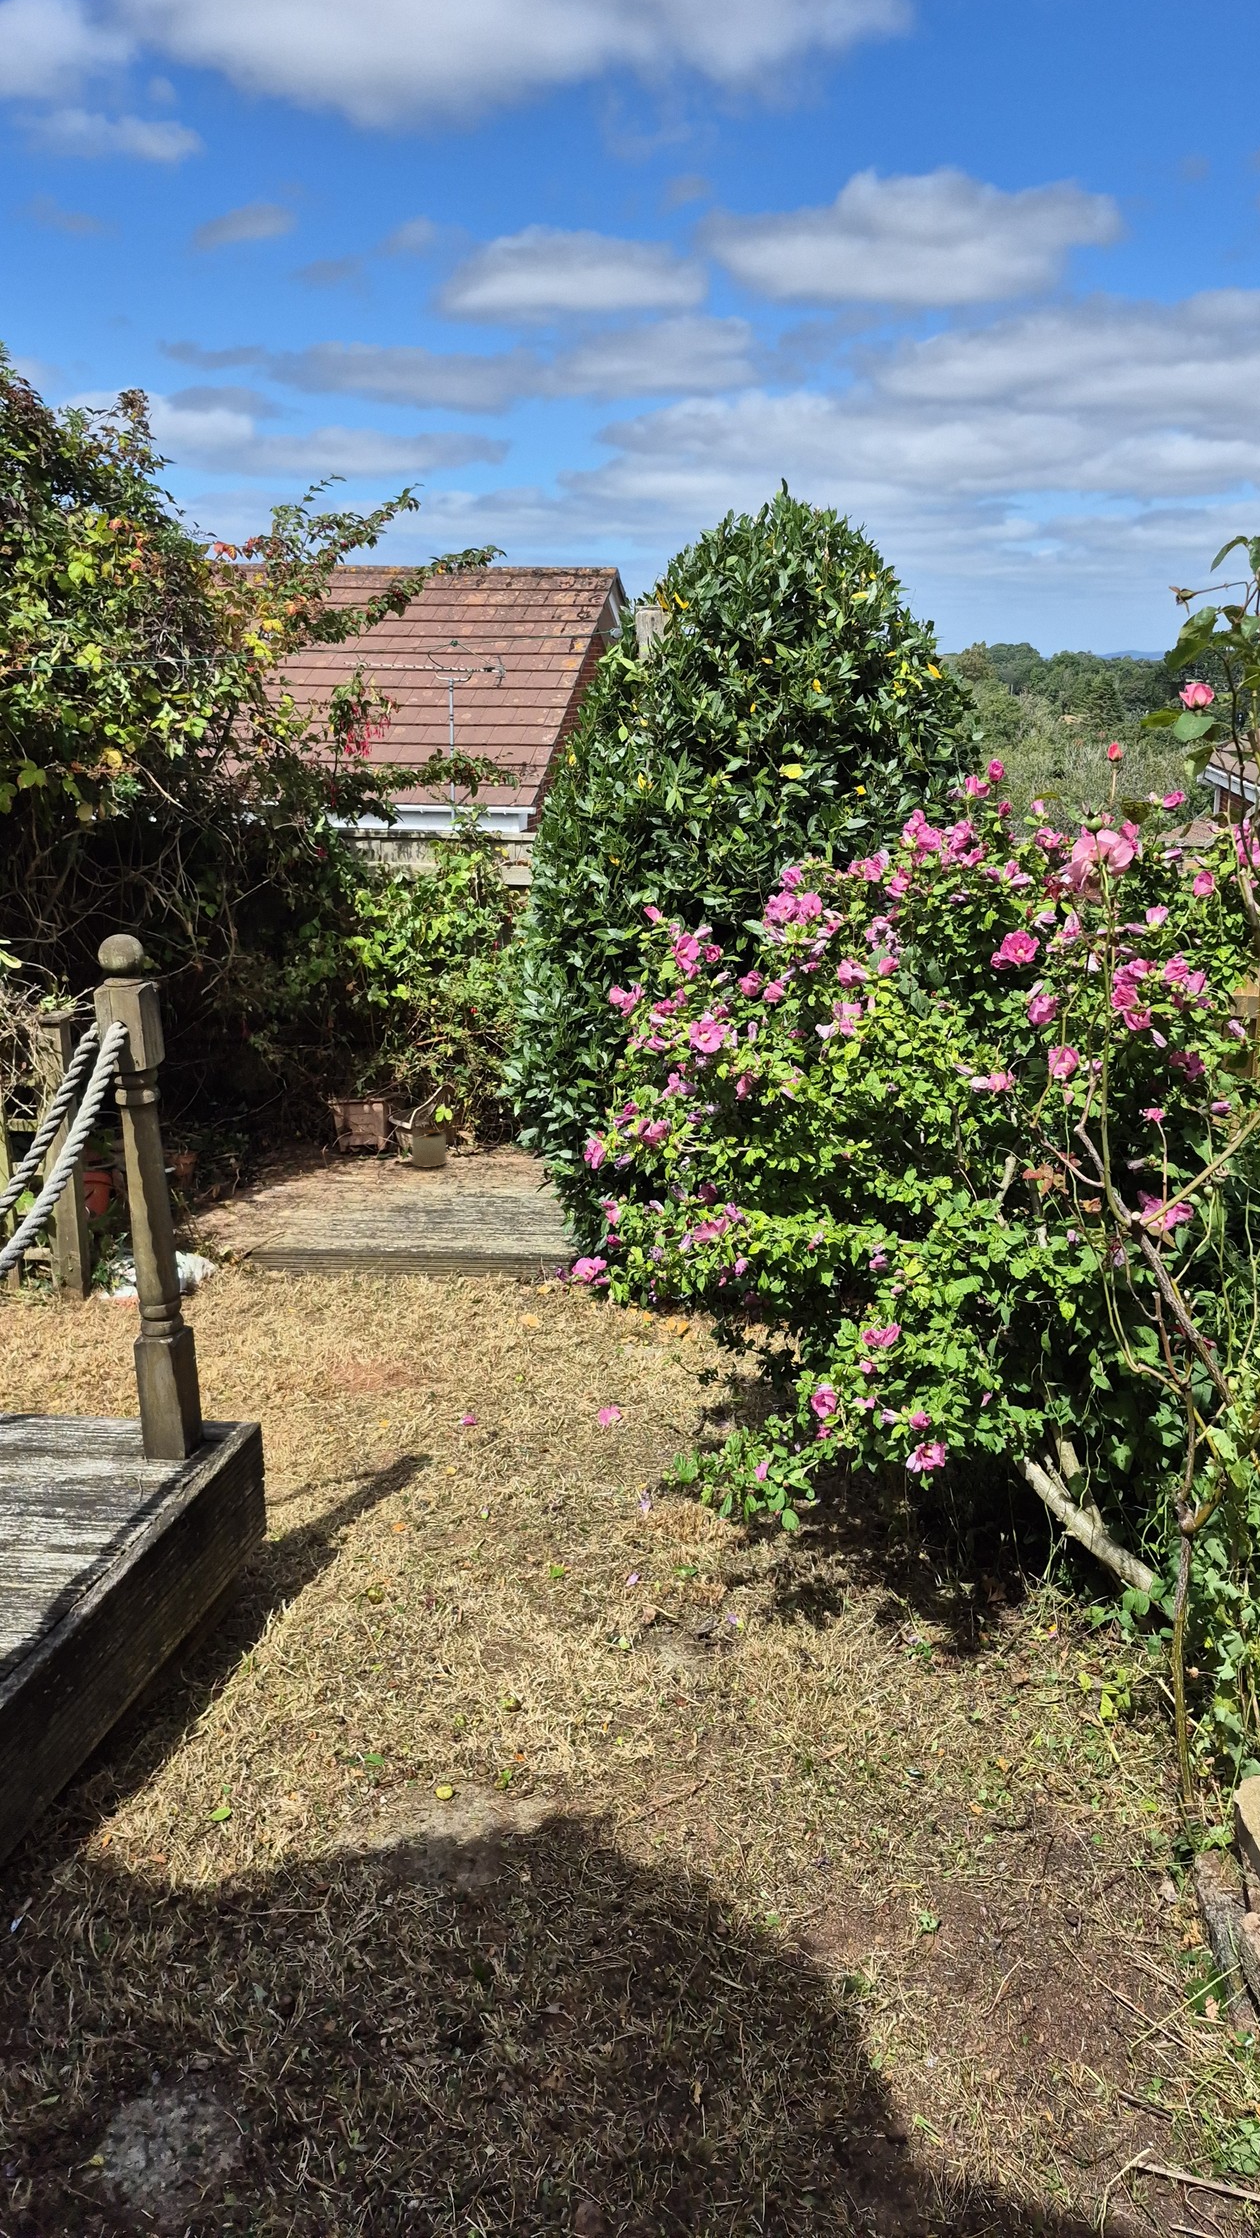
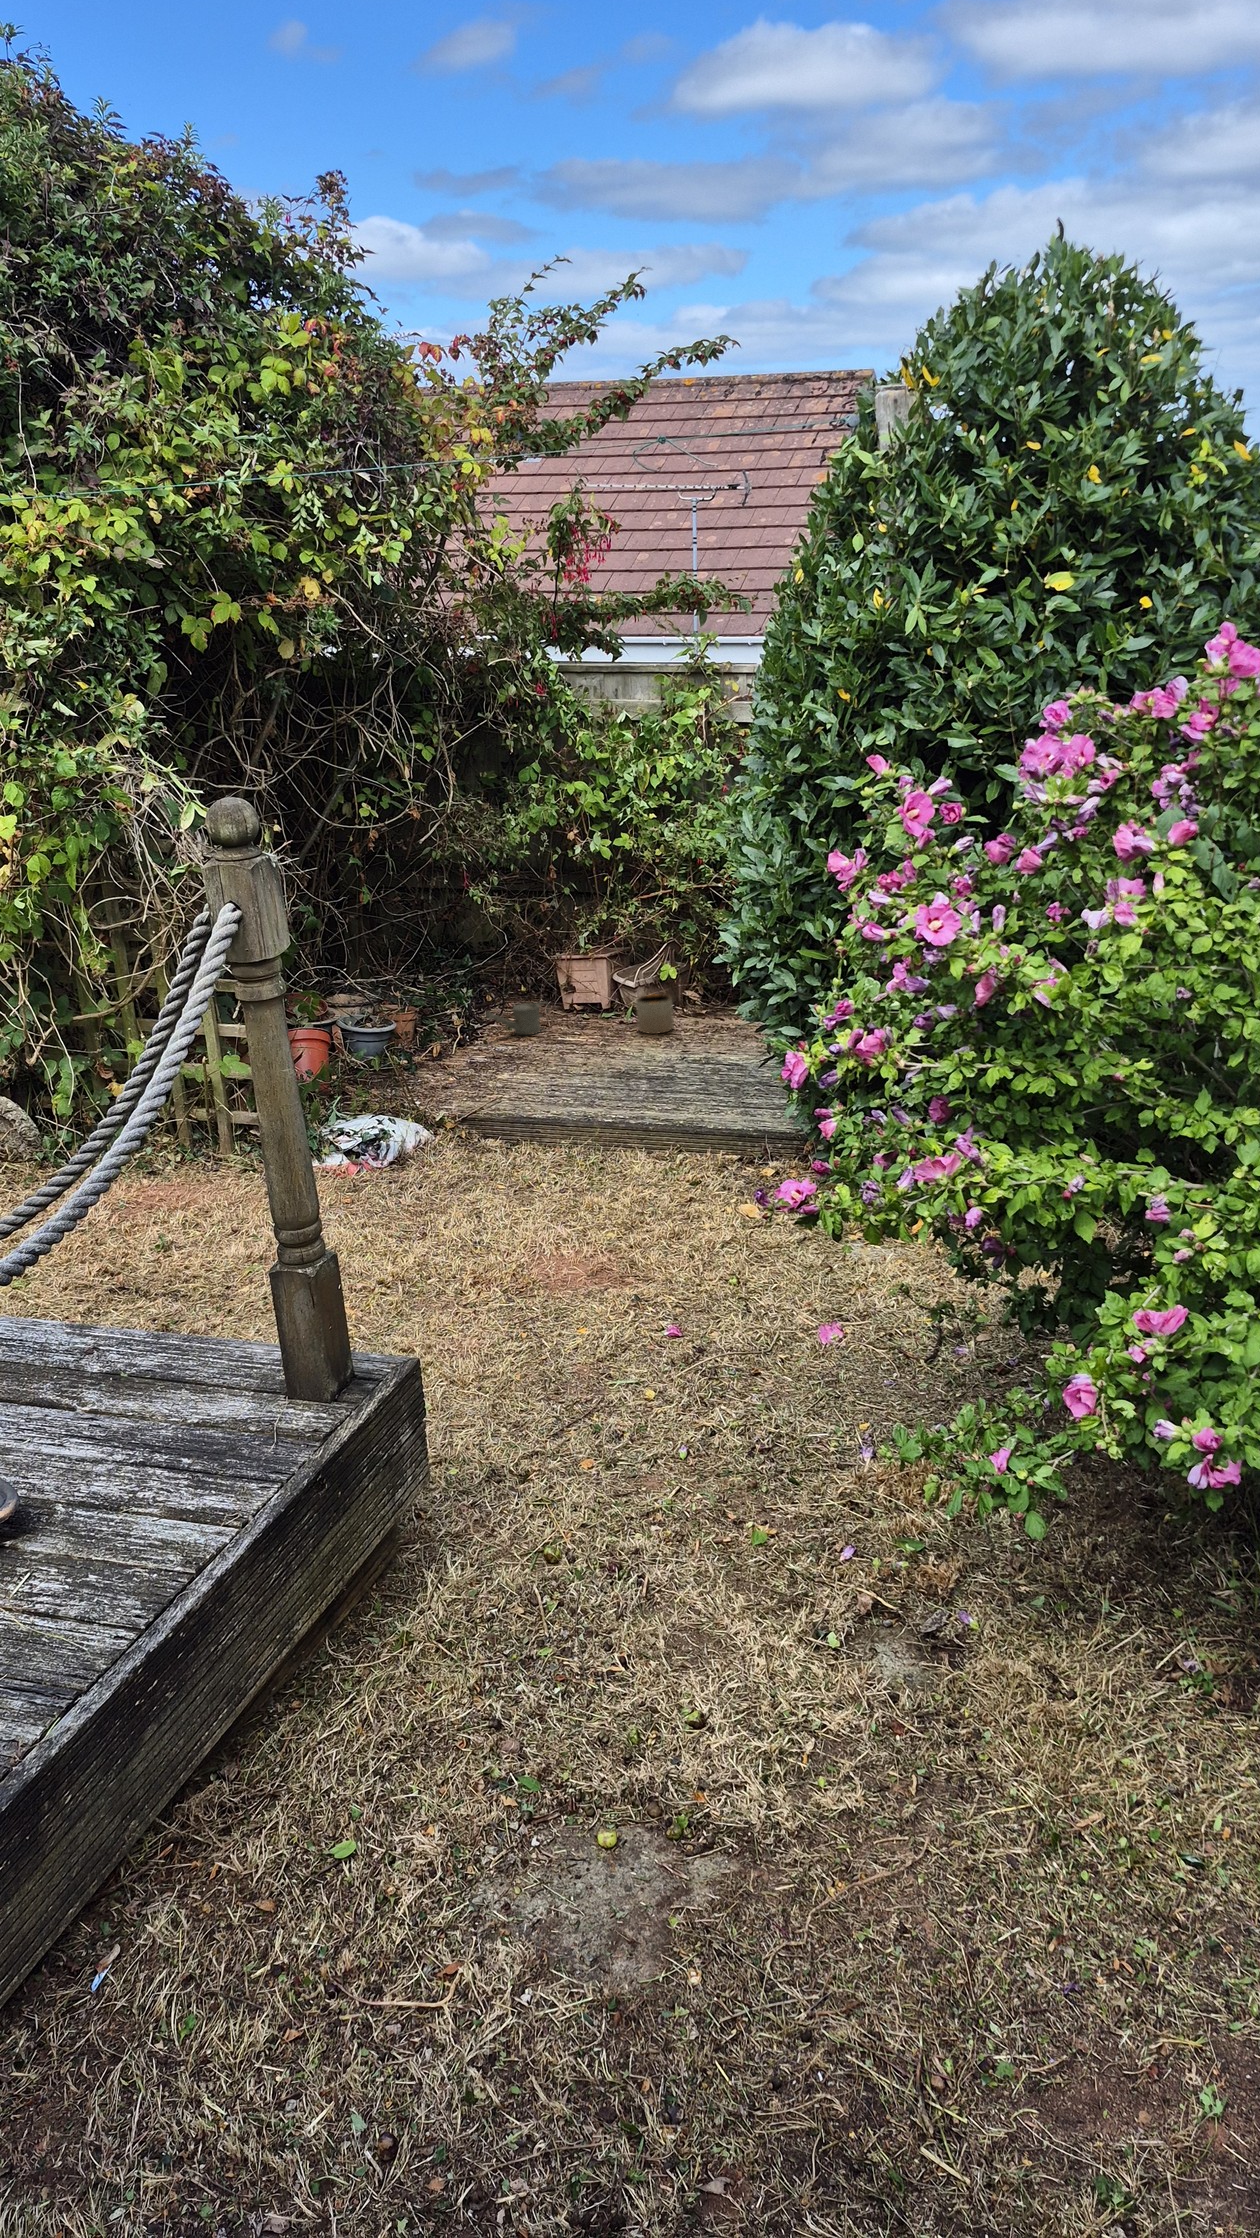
watering can: none [266,1139,328,1171] -> present [486,1002,549,1035]

